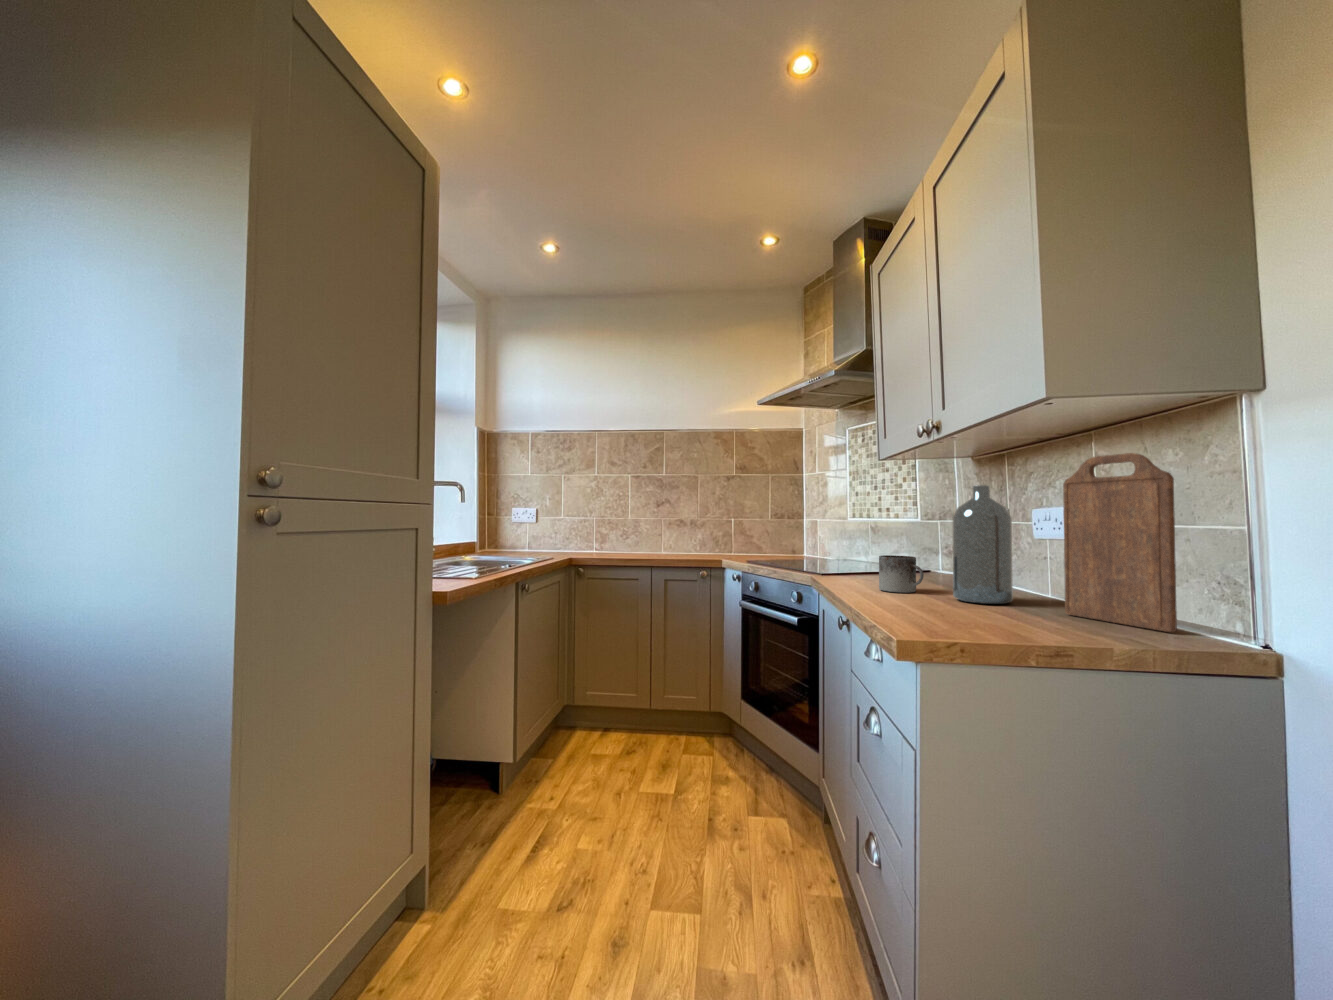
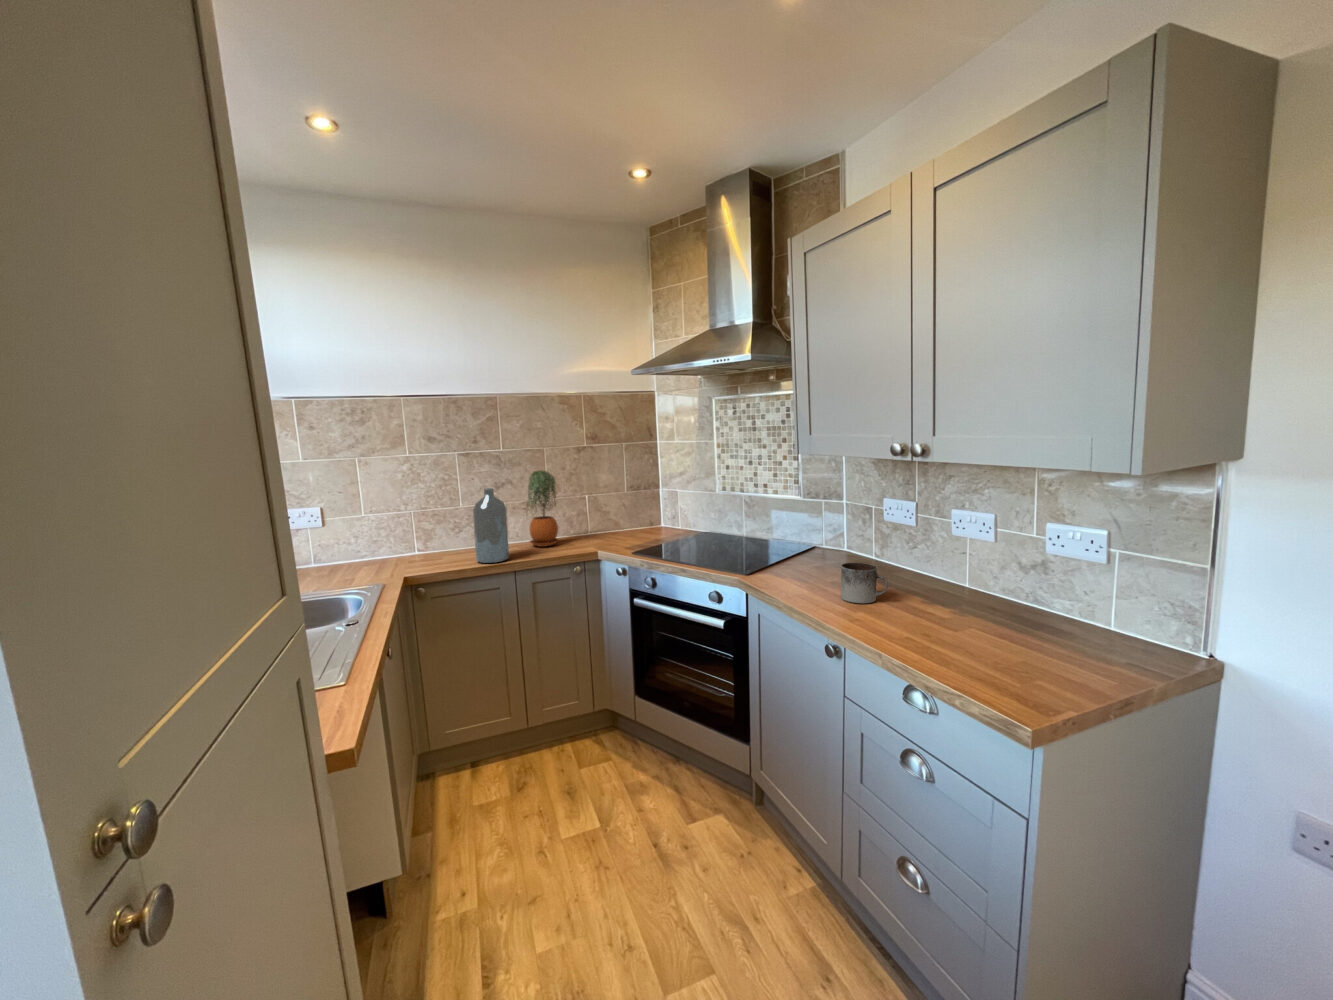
cutting board: present [1063,453,1177,632] -> none [1029,490,1140,641]
bottle: present [953,485,1013,604] -> present [473,488,509,563]
potted plant: none [668,492,696,556] -> present [526,470,559,547]

